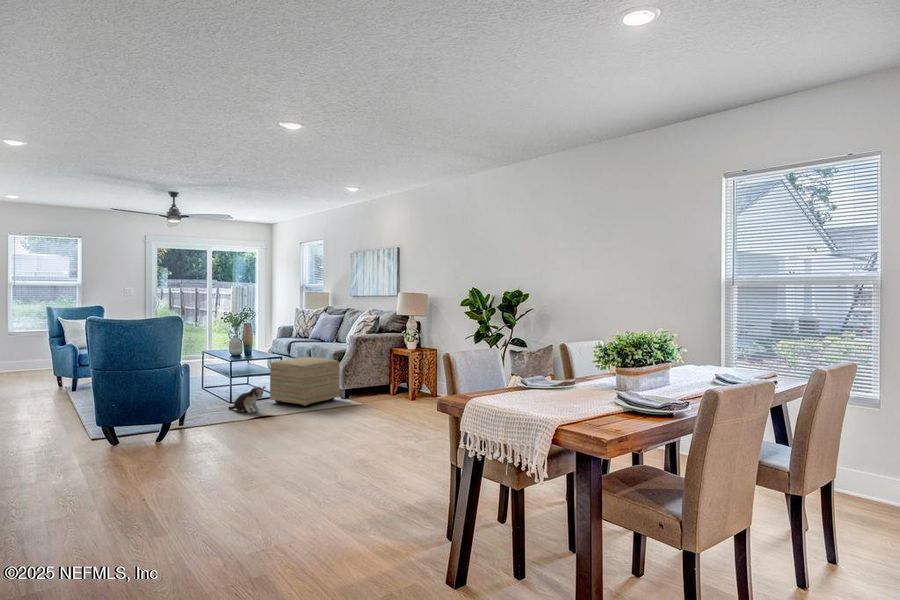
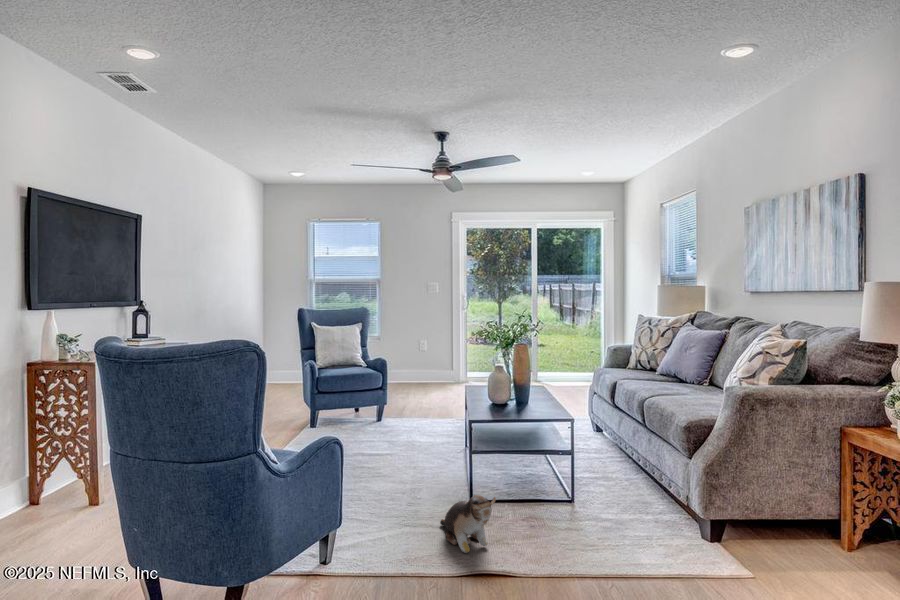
ottoman: present [270,357,340,407] -> none [531,425,690,561]

